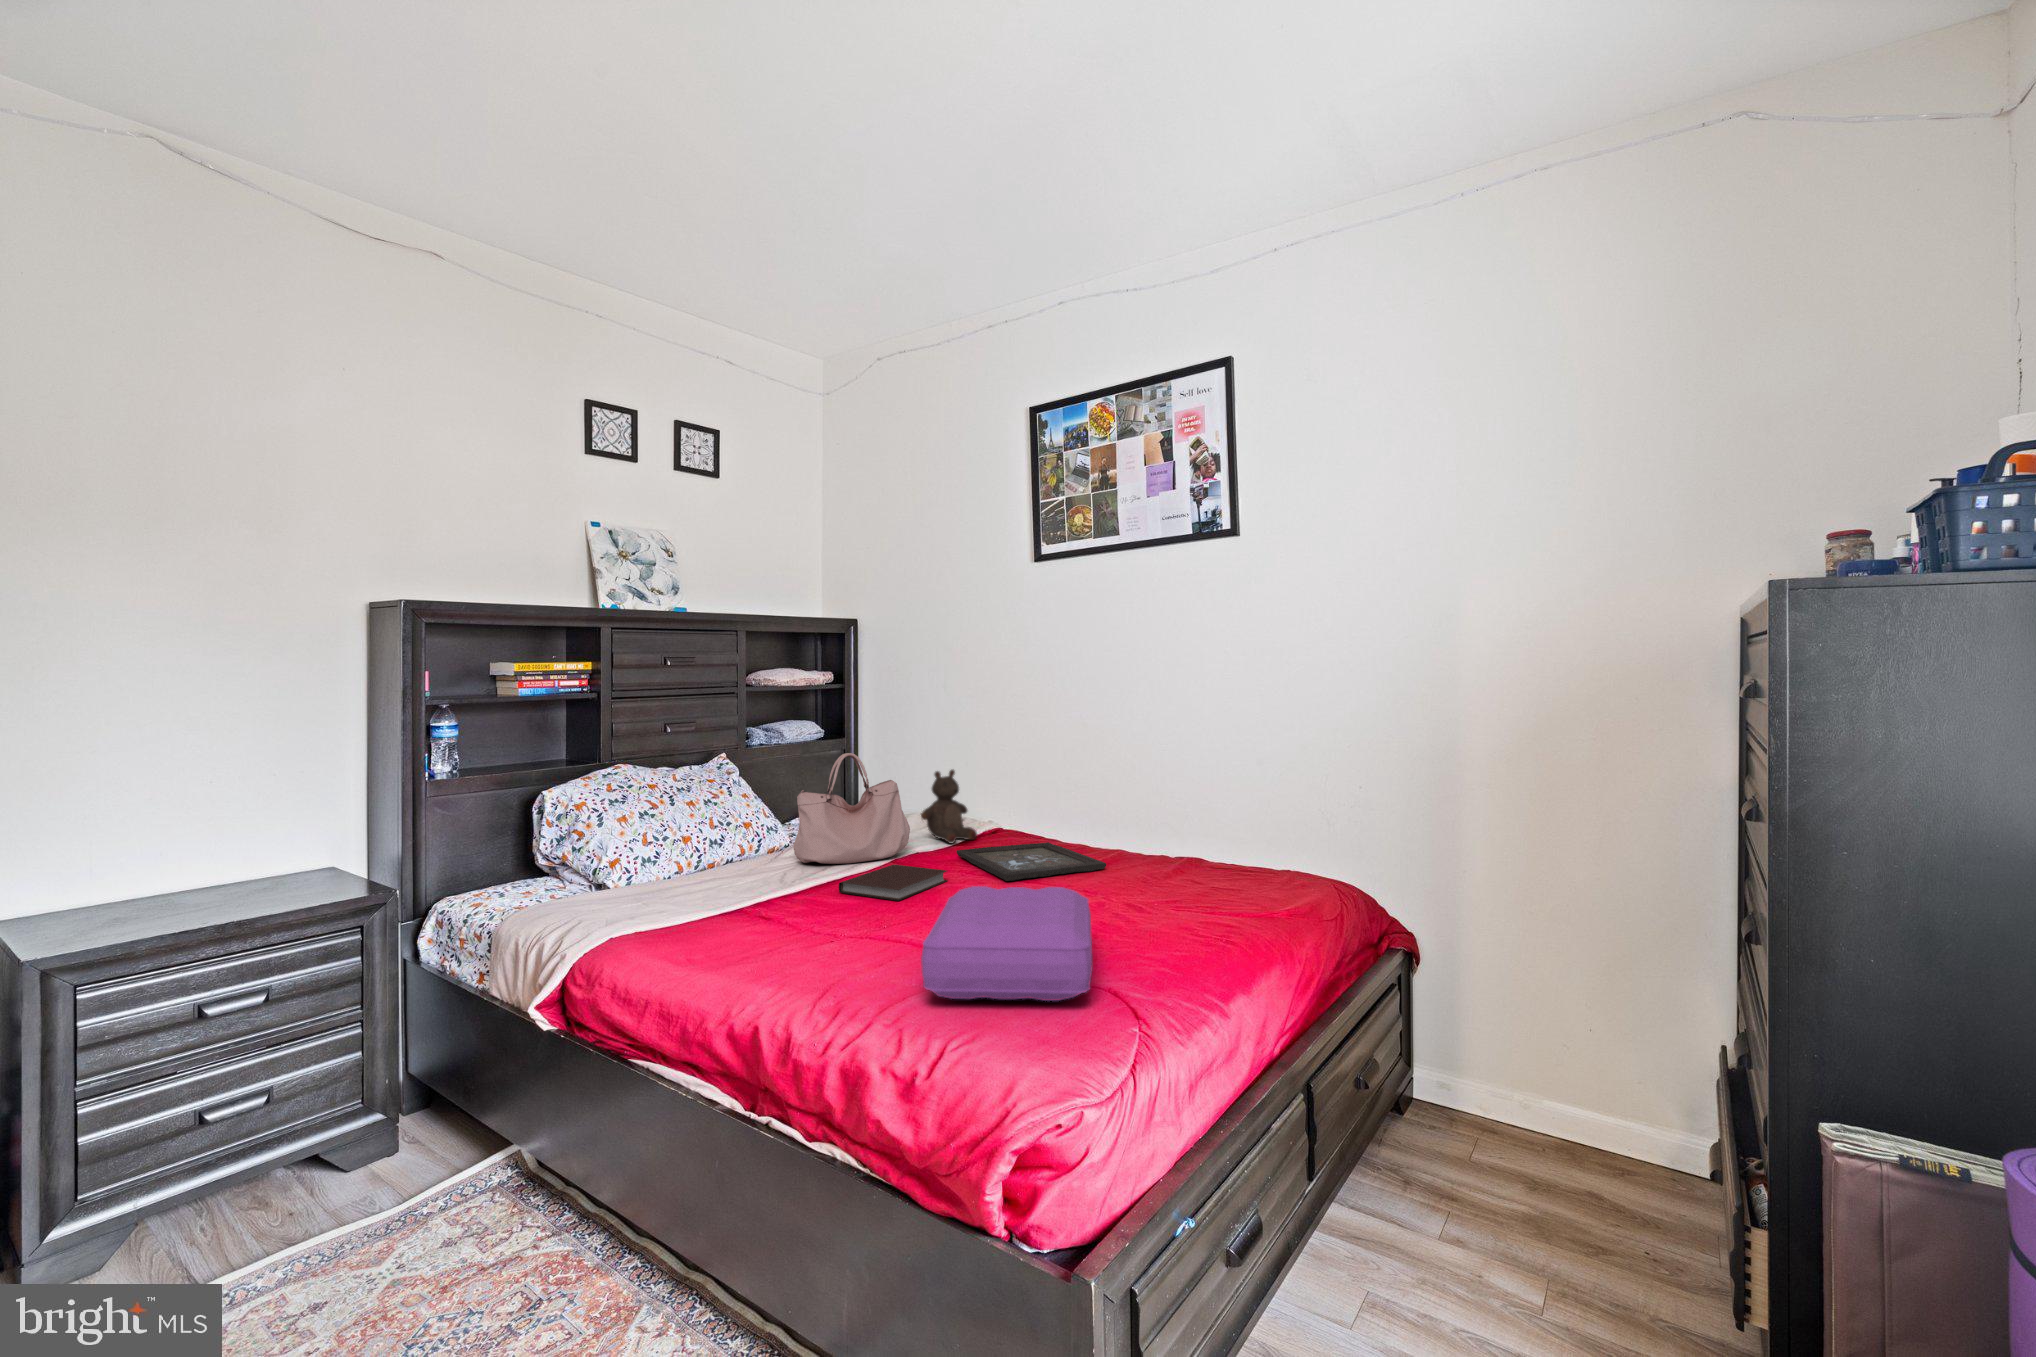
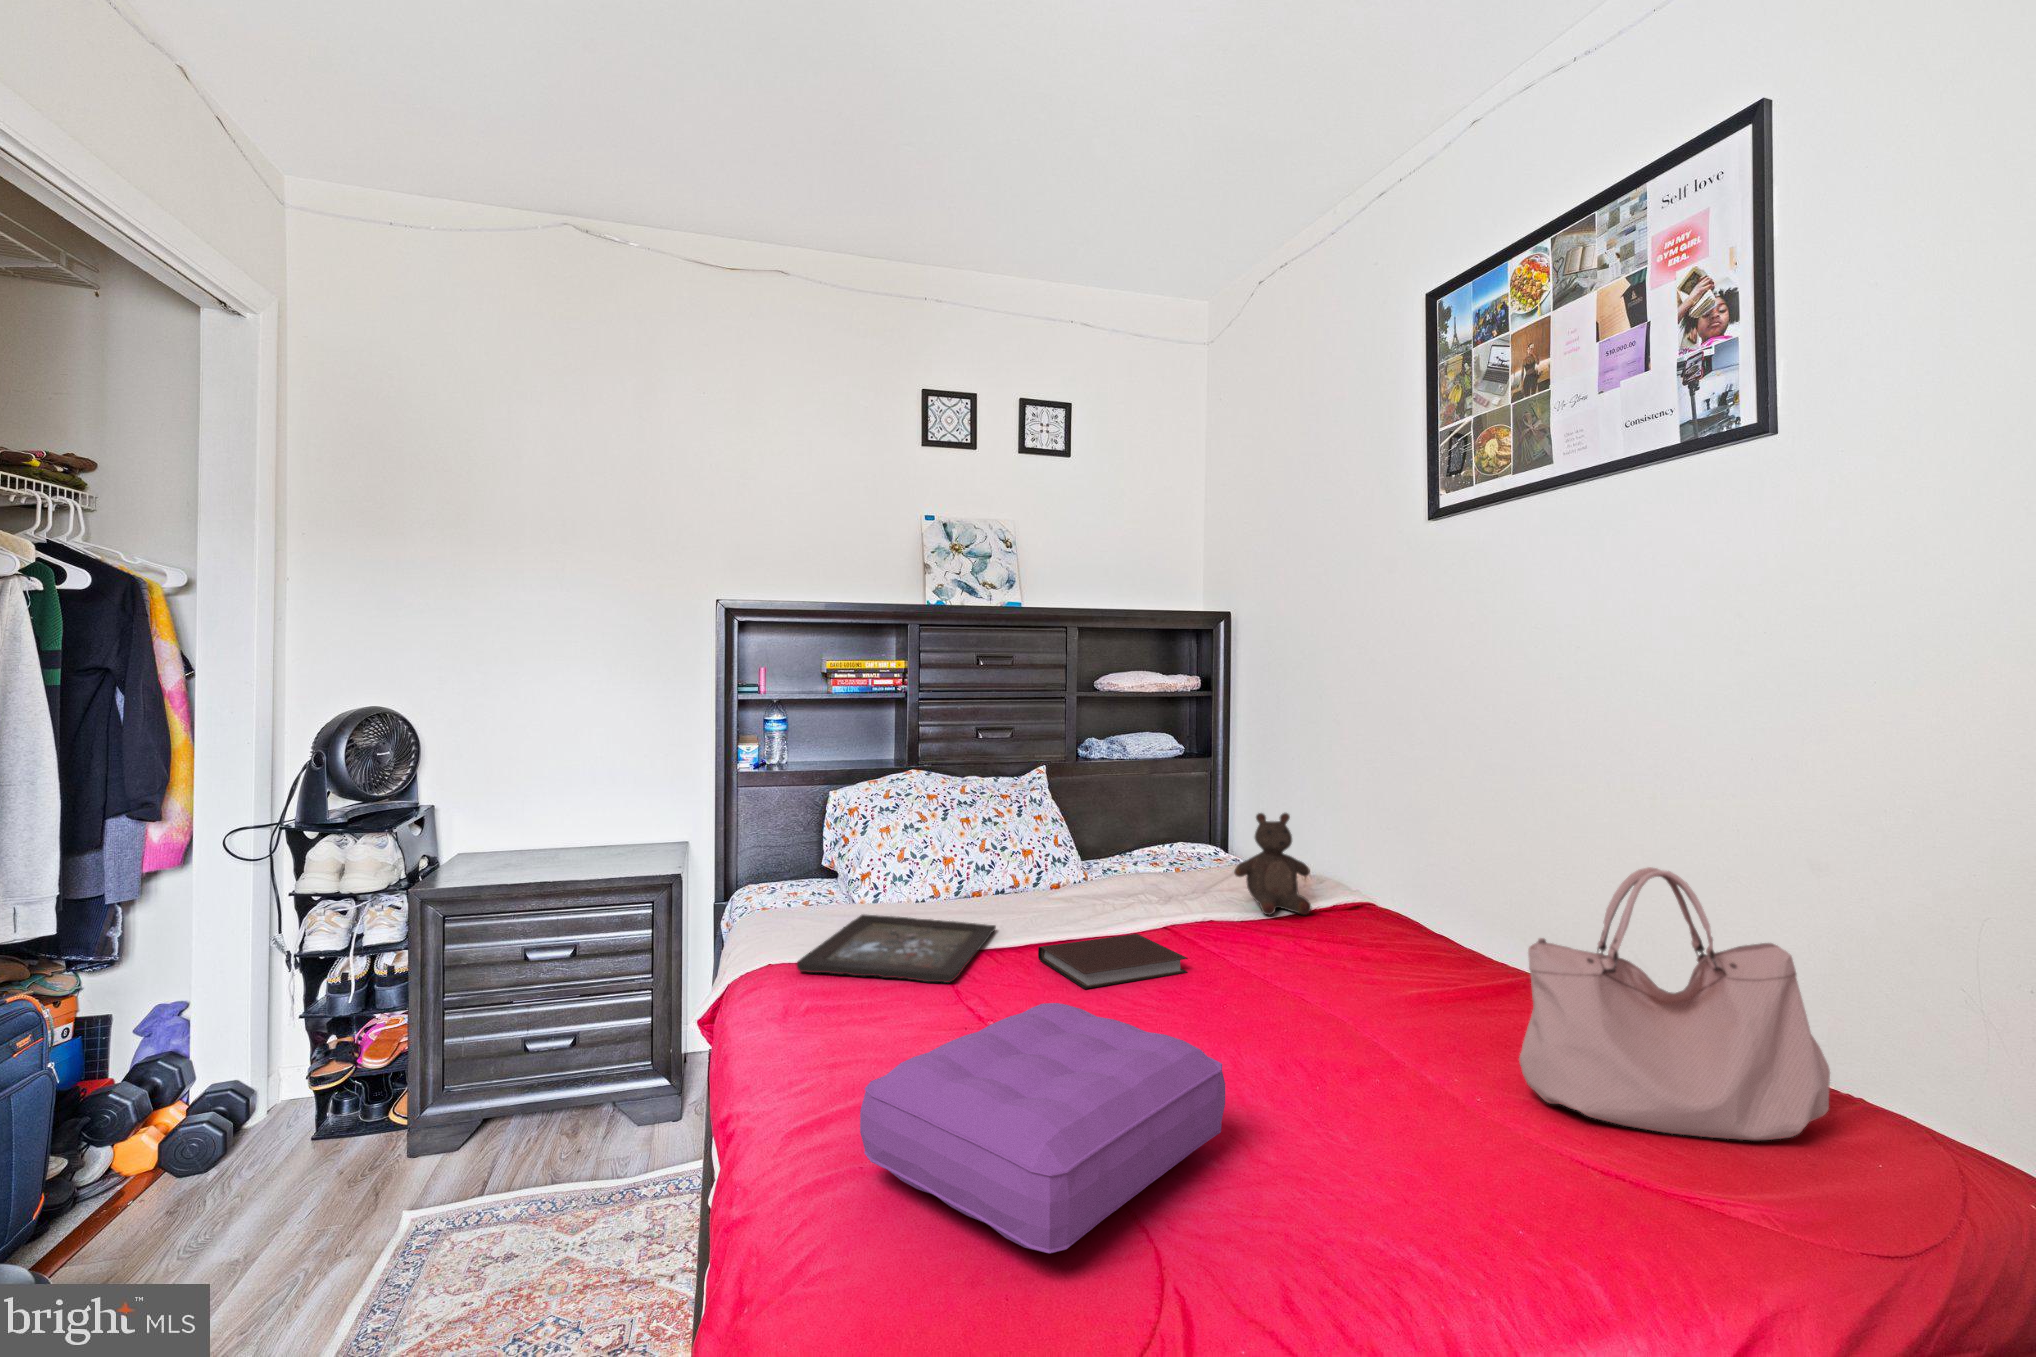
handbag: present [794,753,910,864] -> present [1519,867,1830,1140]
tray: present [956,842,1106,881] -> present [797,915,996,983]

